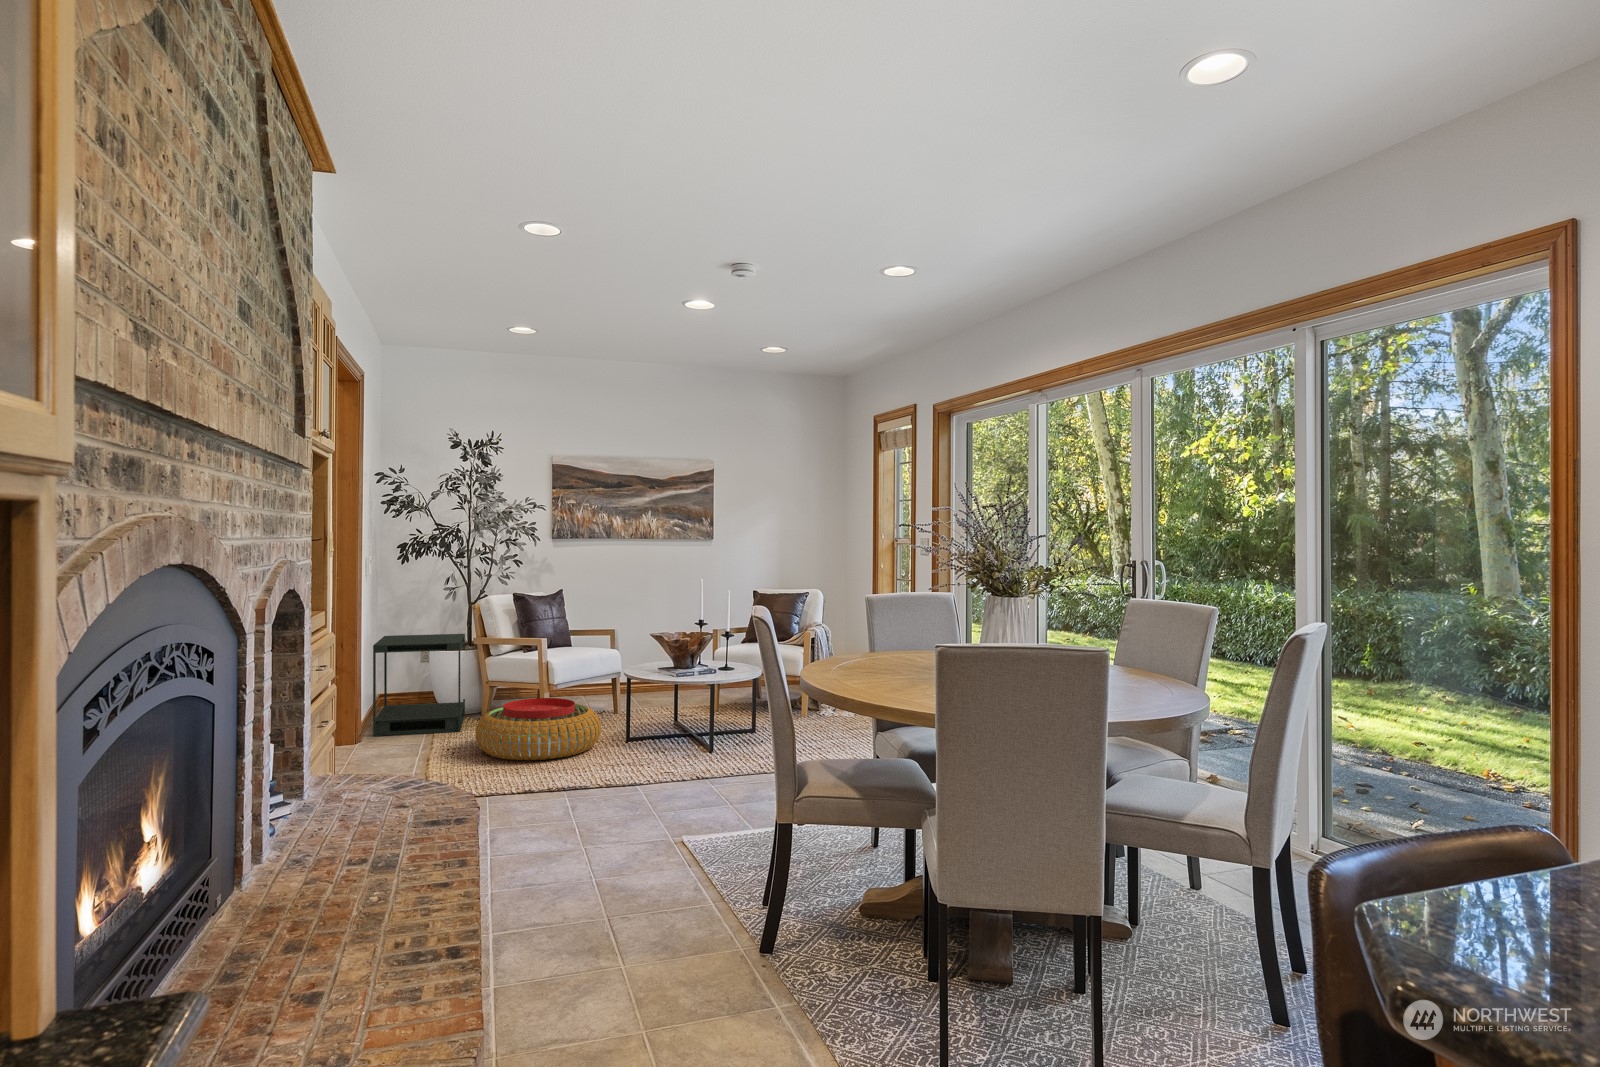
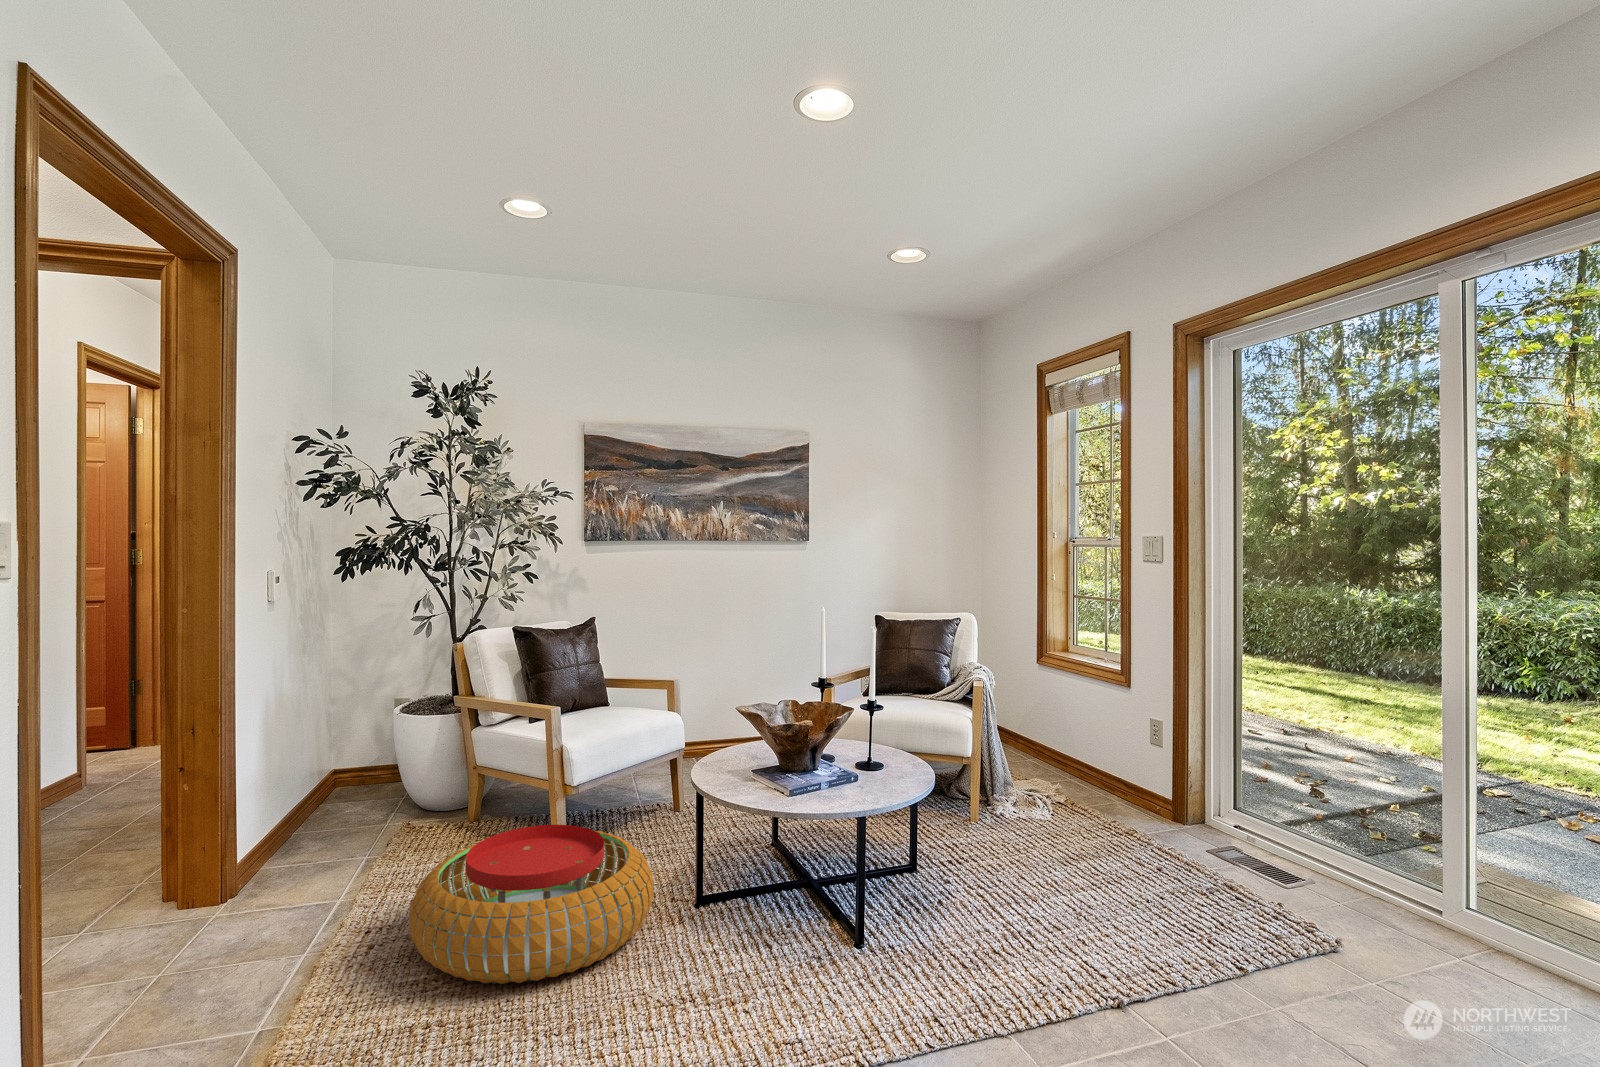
side table: present [373,634,465,736] -> none [250,692,435,888]

